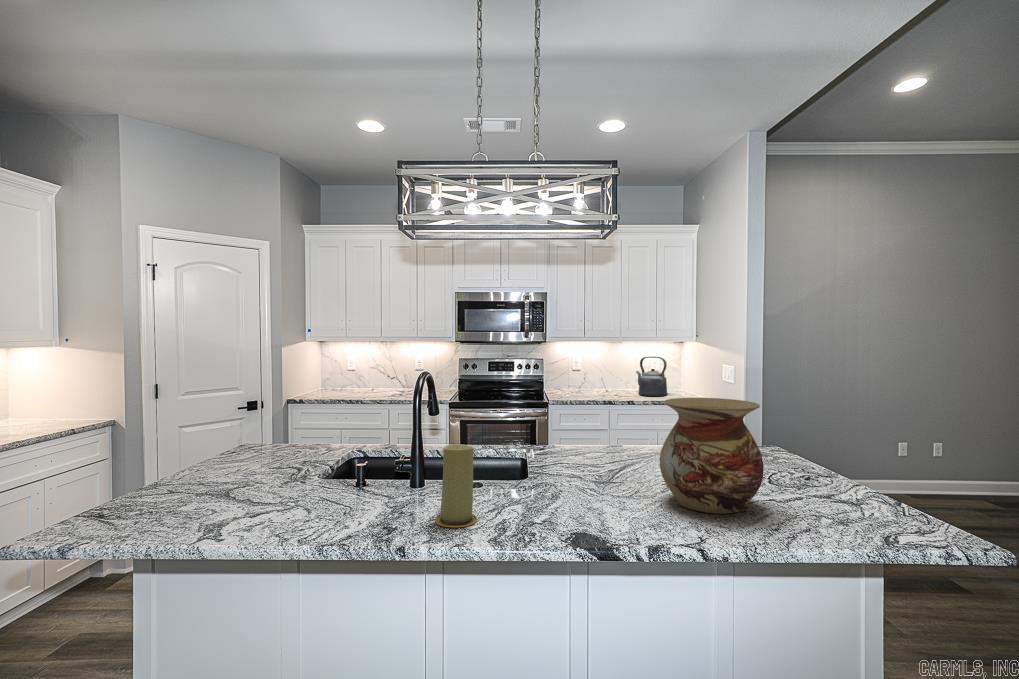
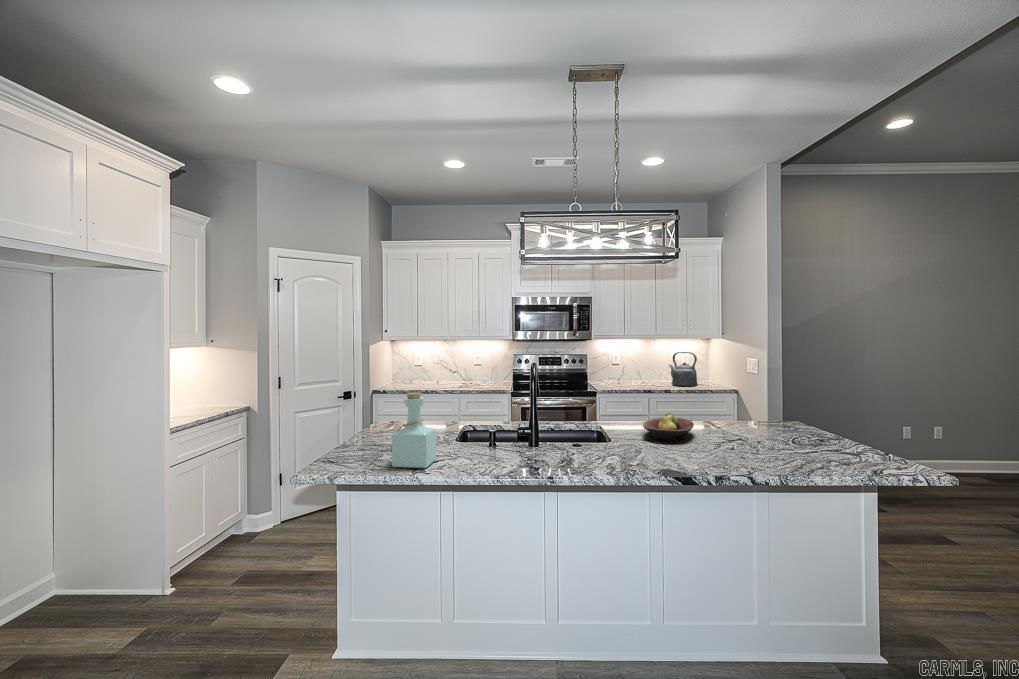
vase: present [660,398,764,514] -> none [715,380,790,459]
bottle: none [175,415,255,529] -> present [391,393,436,468]
fruit bowl: none [572,438,640,478] -> present [643,413,694,441]
candle: present [435,444,478,527] -> none [564,412,593,467]

